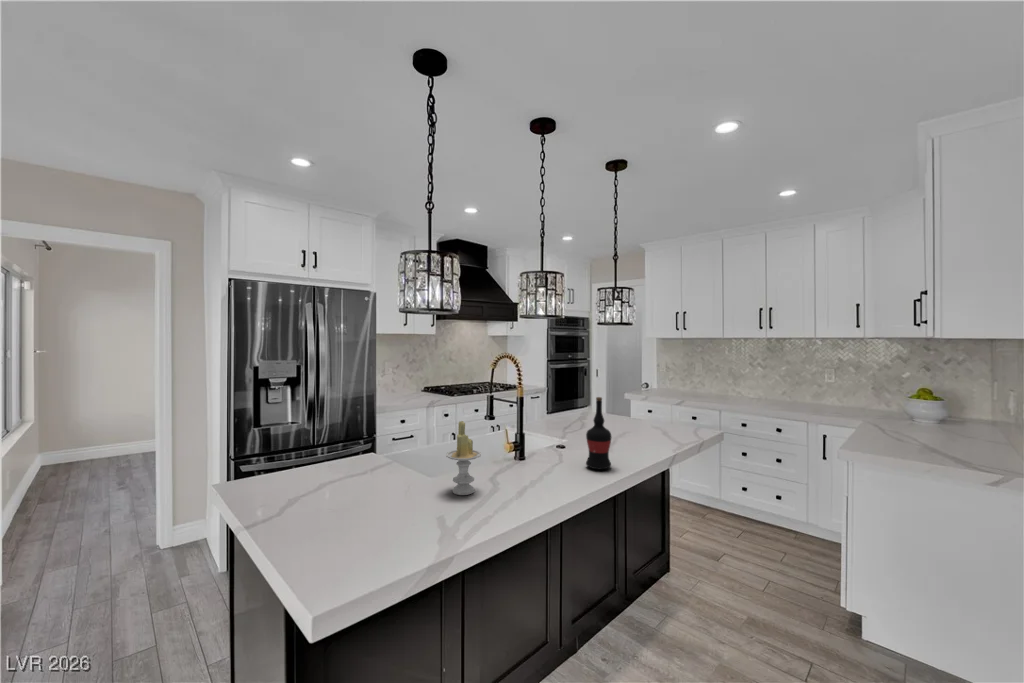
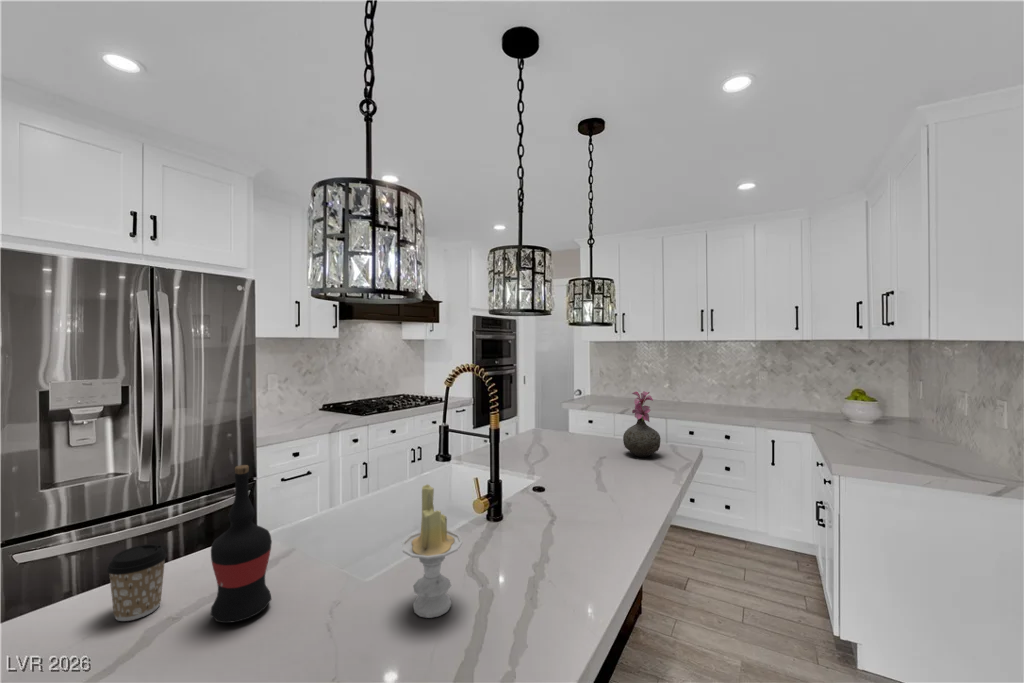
vase: none [646,380,678,434] -> present [623,391,661,457]
wine bottle: present [586,397,612,469] -> present [211,465,272,623]
coffee cup: none [302,445,329,481] -> present [107,544,167,621]

